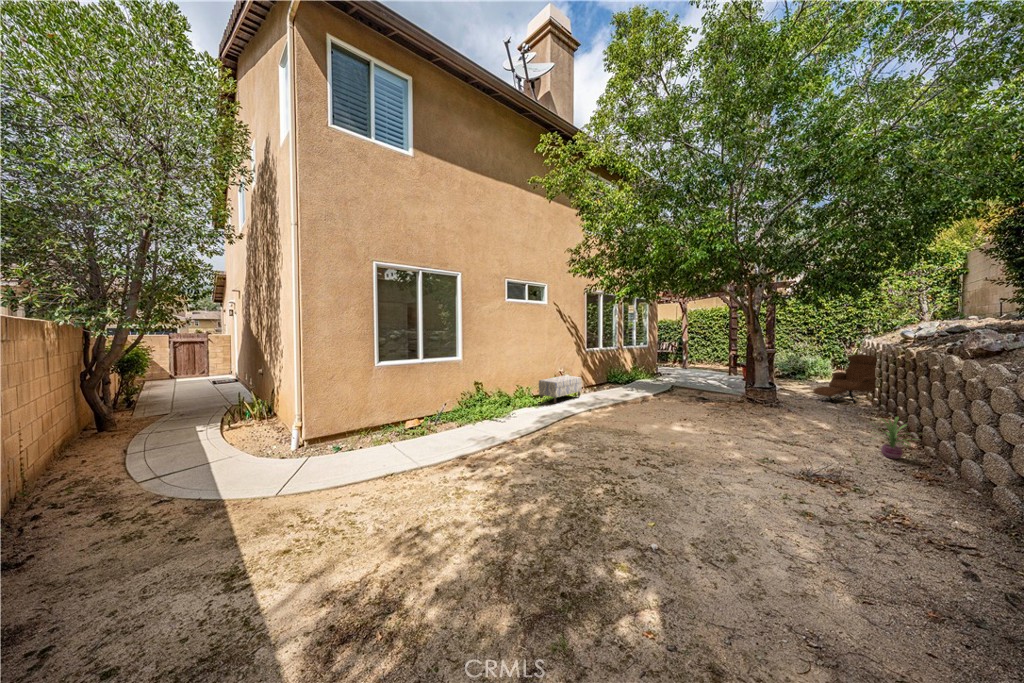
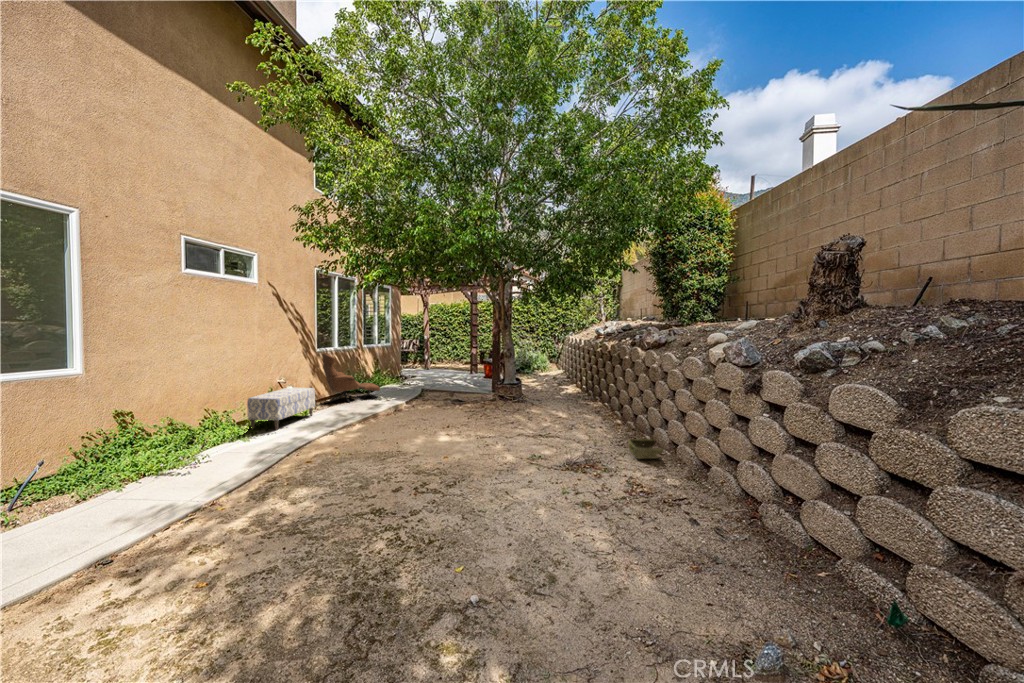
lounge chair: present [813,354,877,403] -> present [323,354,380,403]
decorative plant: present [872,417,910,459] -> none [591,399,629,435]
woven basket: none [907,466,979,499] -> present [628,439,666,459]

